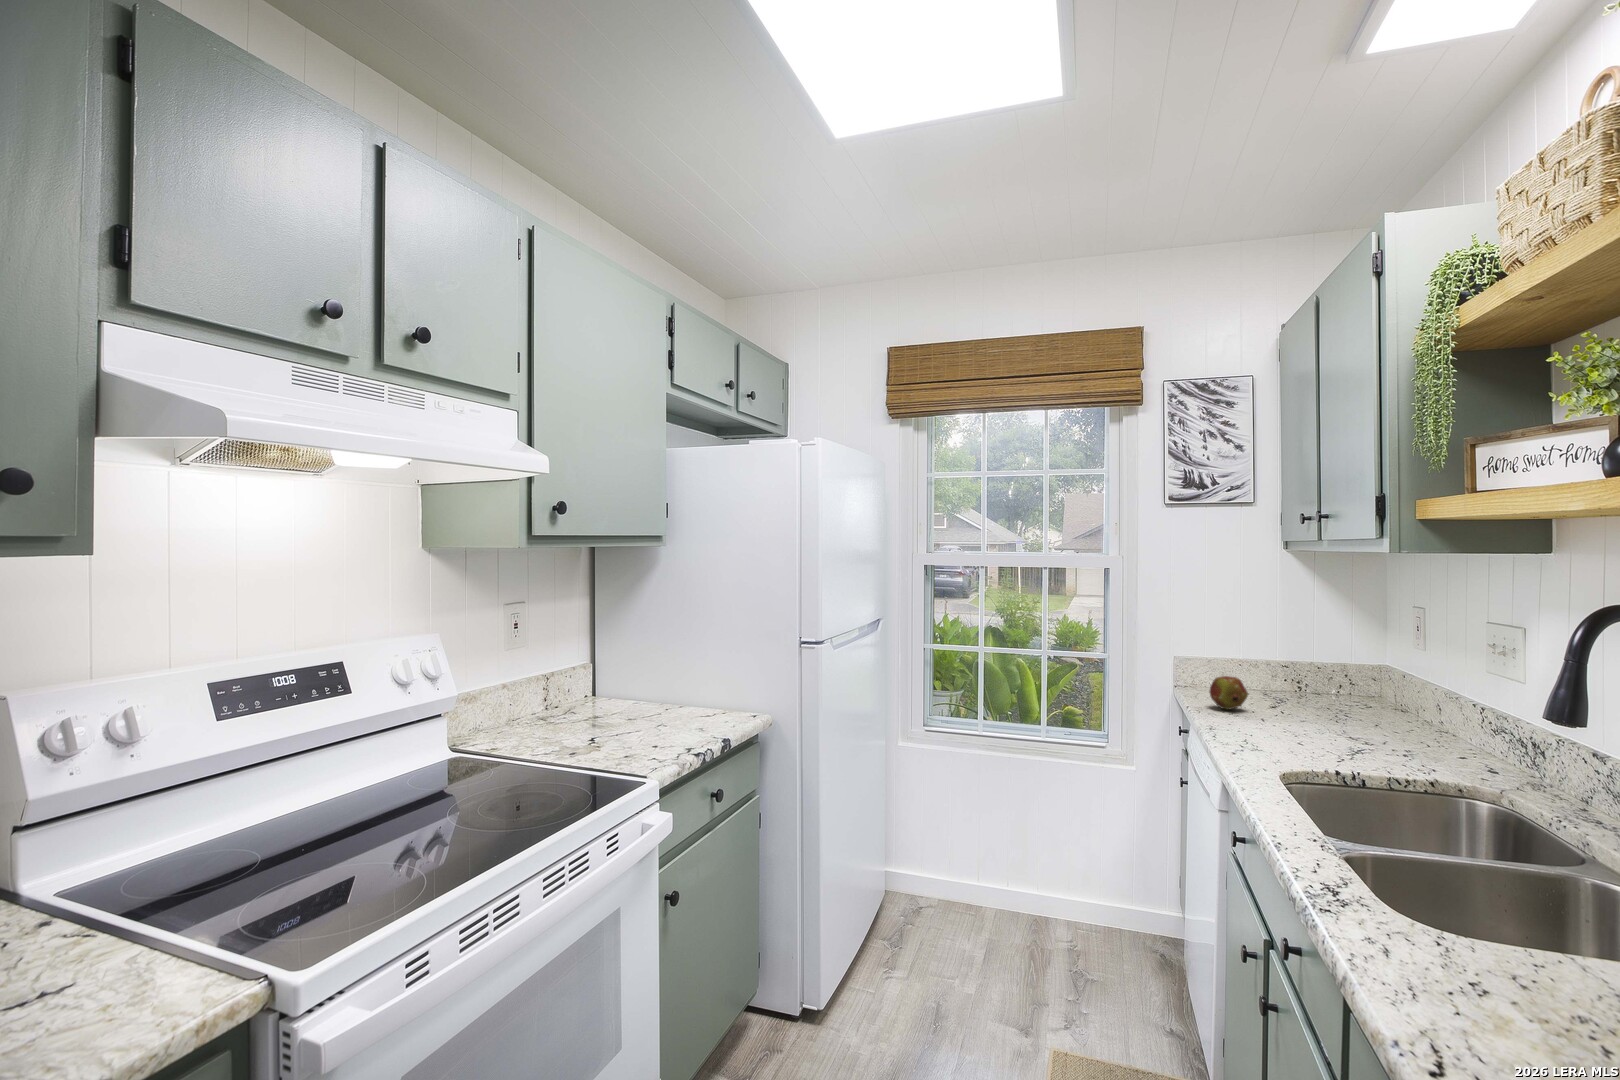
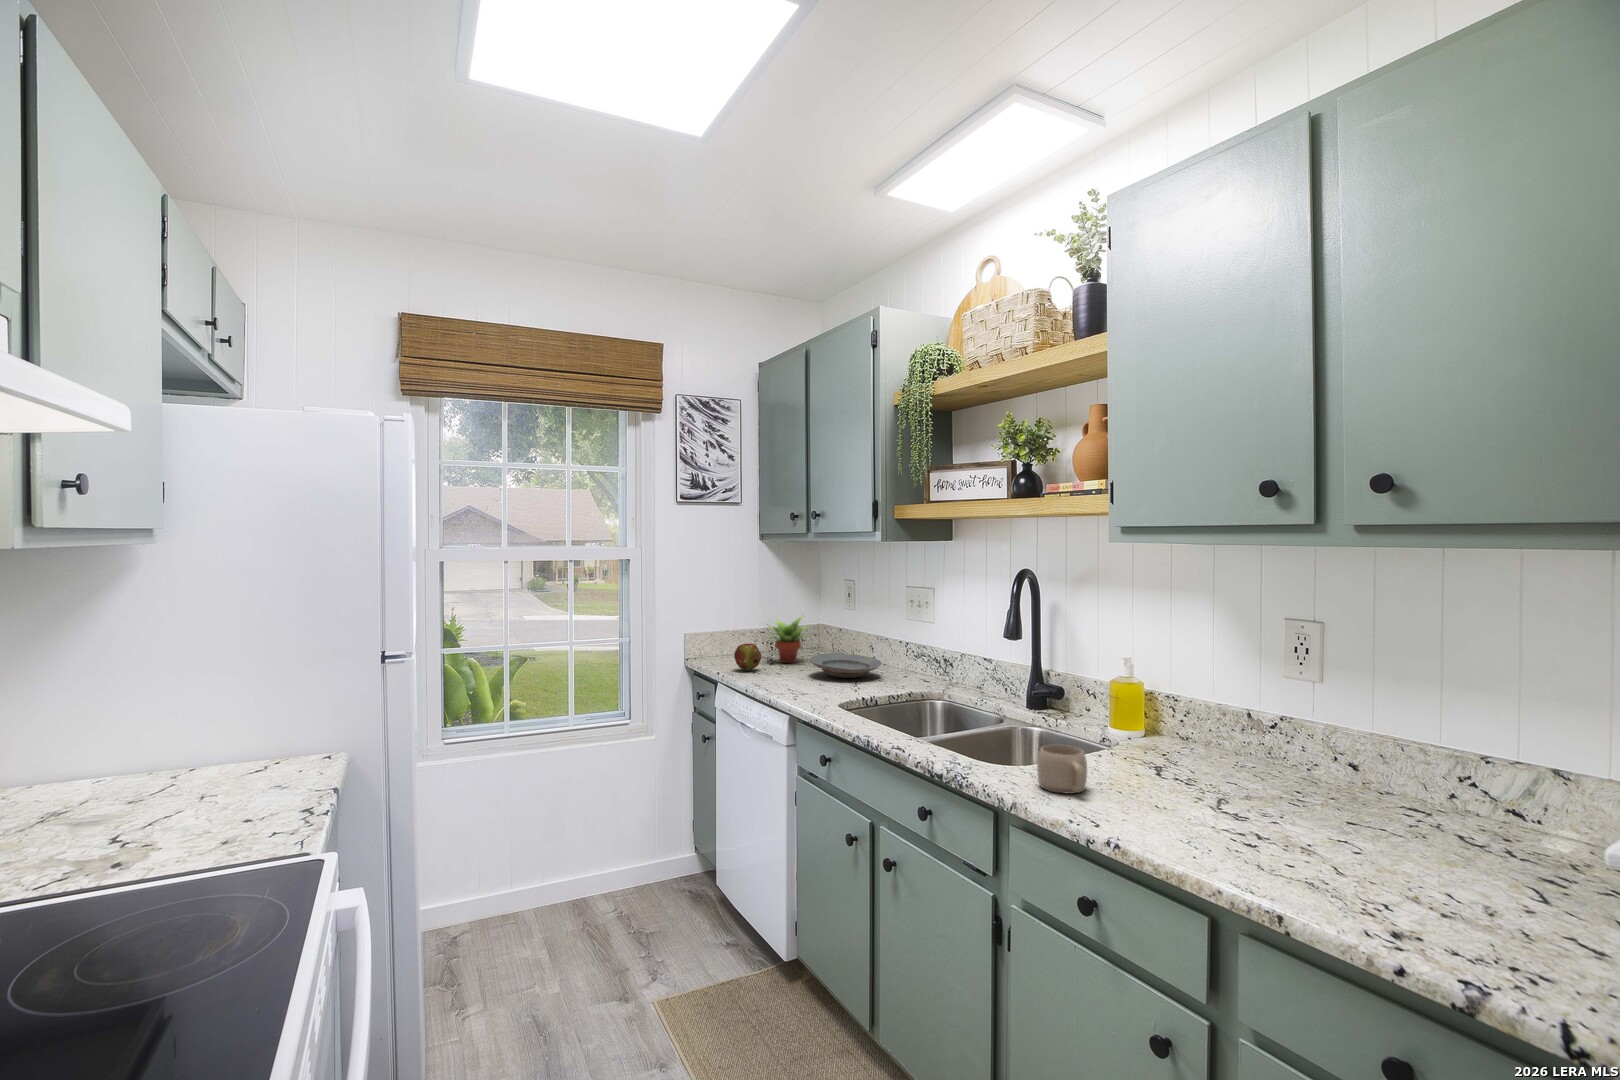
succulent plant: none [1264,648,1341,710] -> present [767,616,806,663]
plate: none [1304,704,1426,744] -> present [810,654,882,678]
mug: none [1430,908,1539,1011] -> present [1037,744,1087,794]

